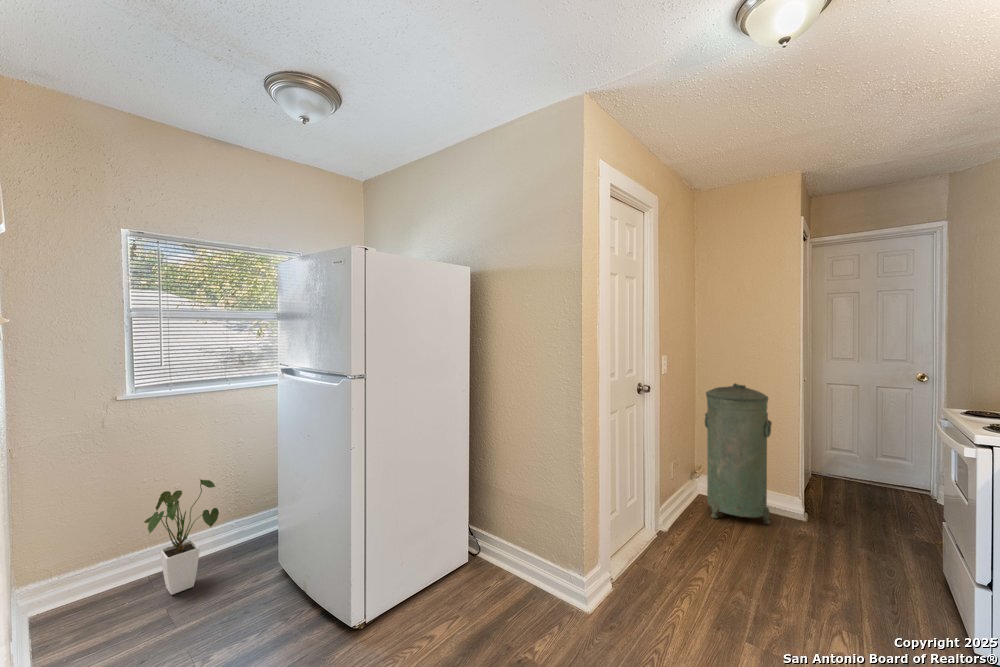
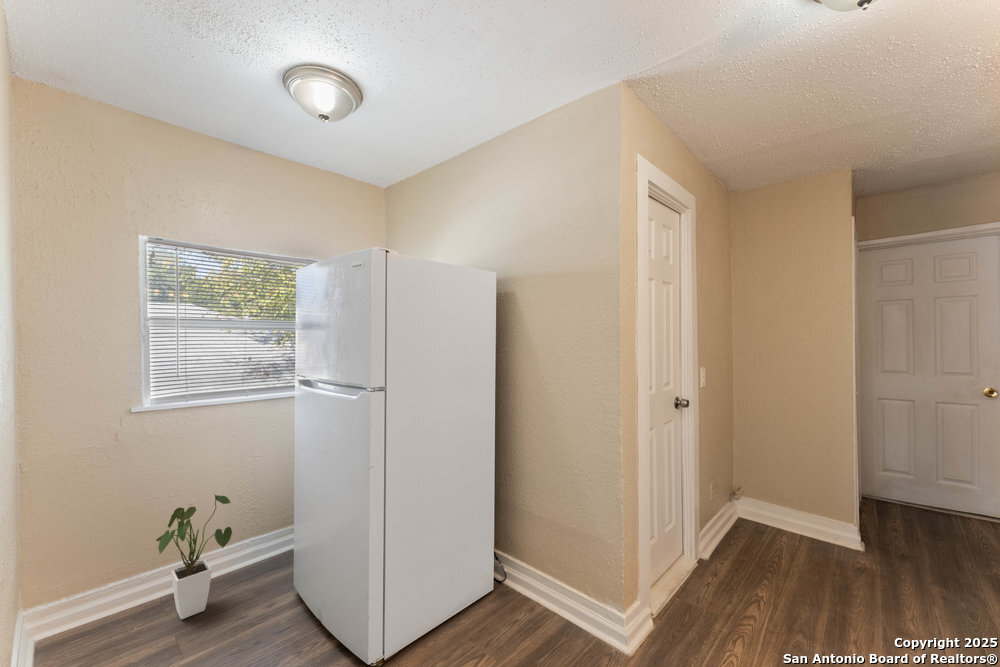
trash can: present [704,383,772,524] -> none [746,398,823,553]

